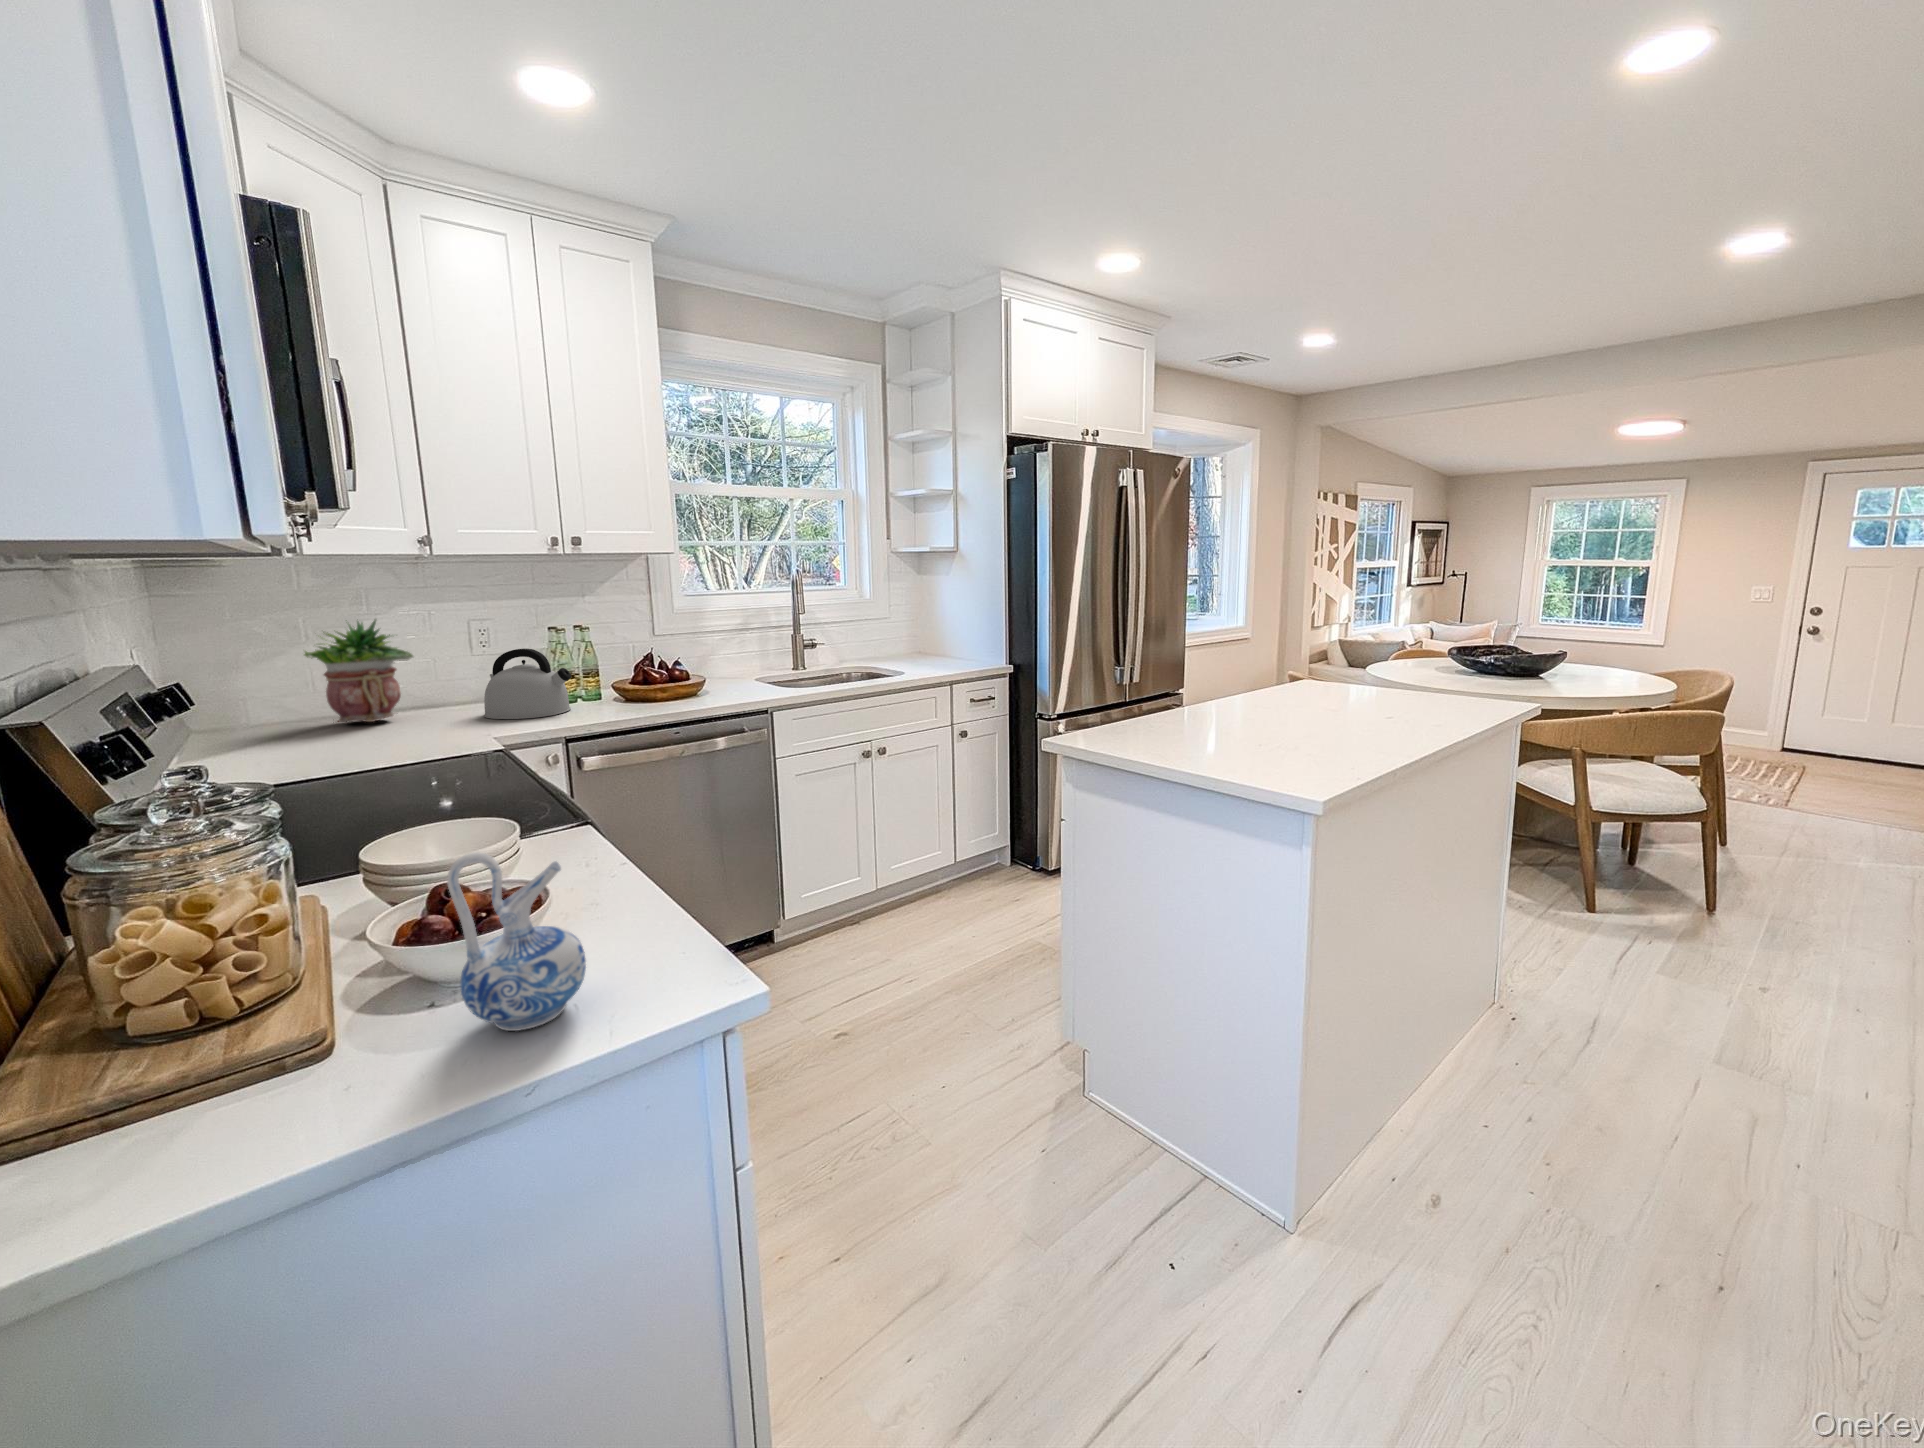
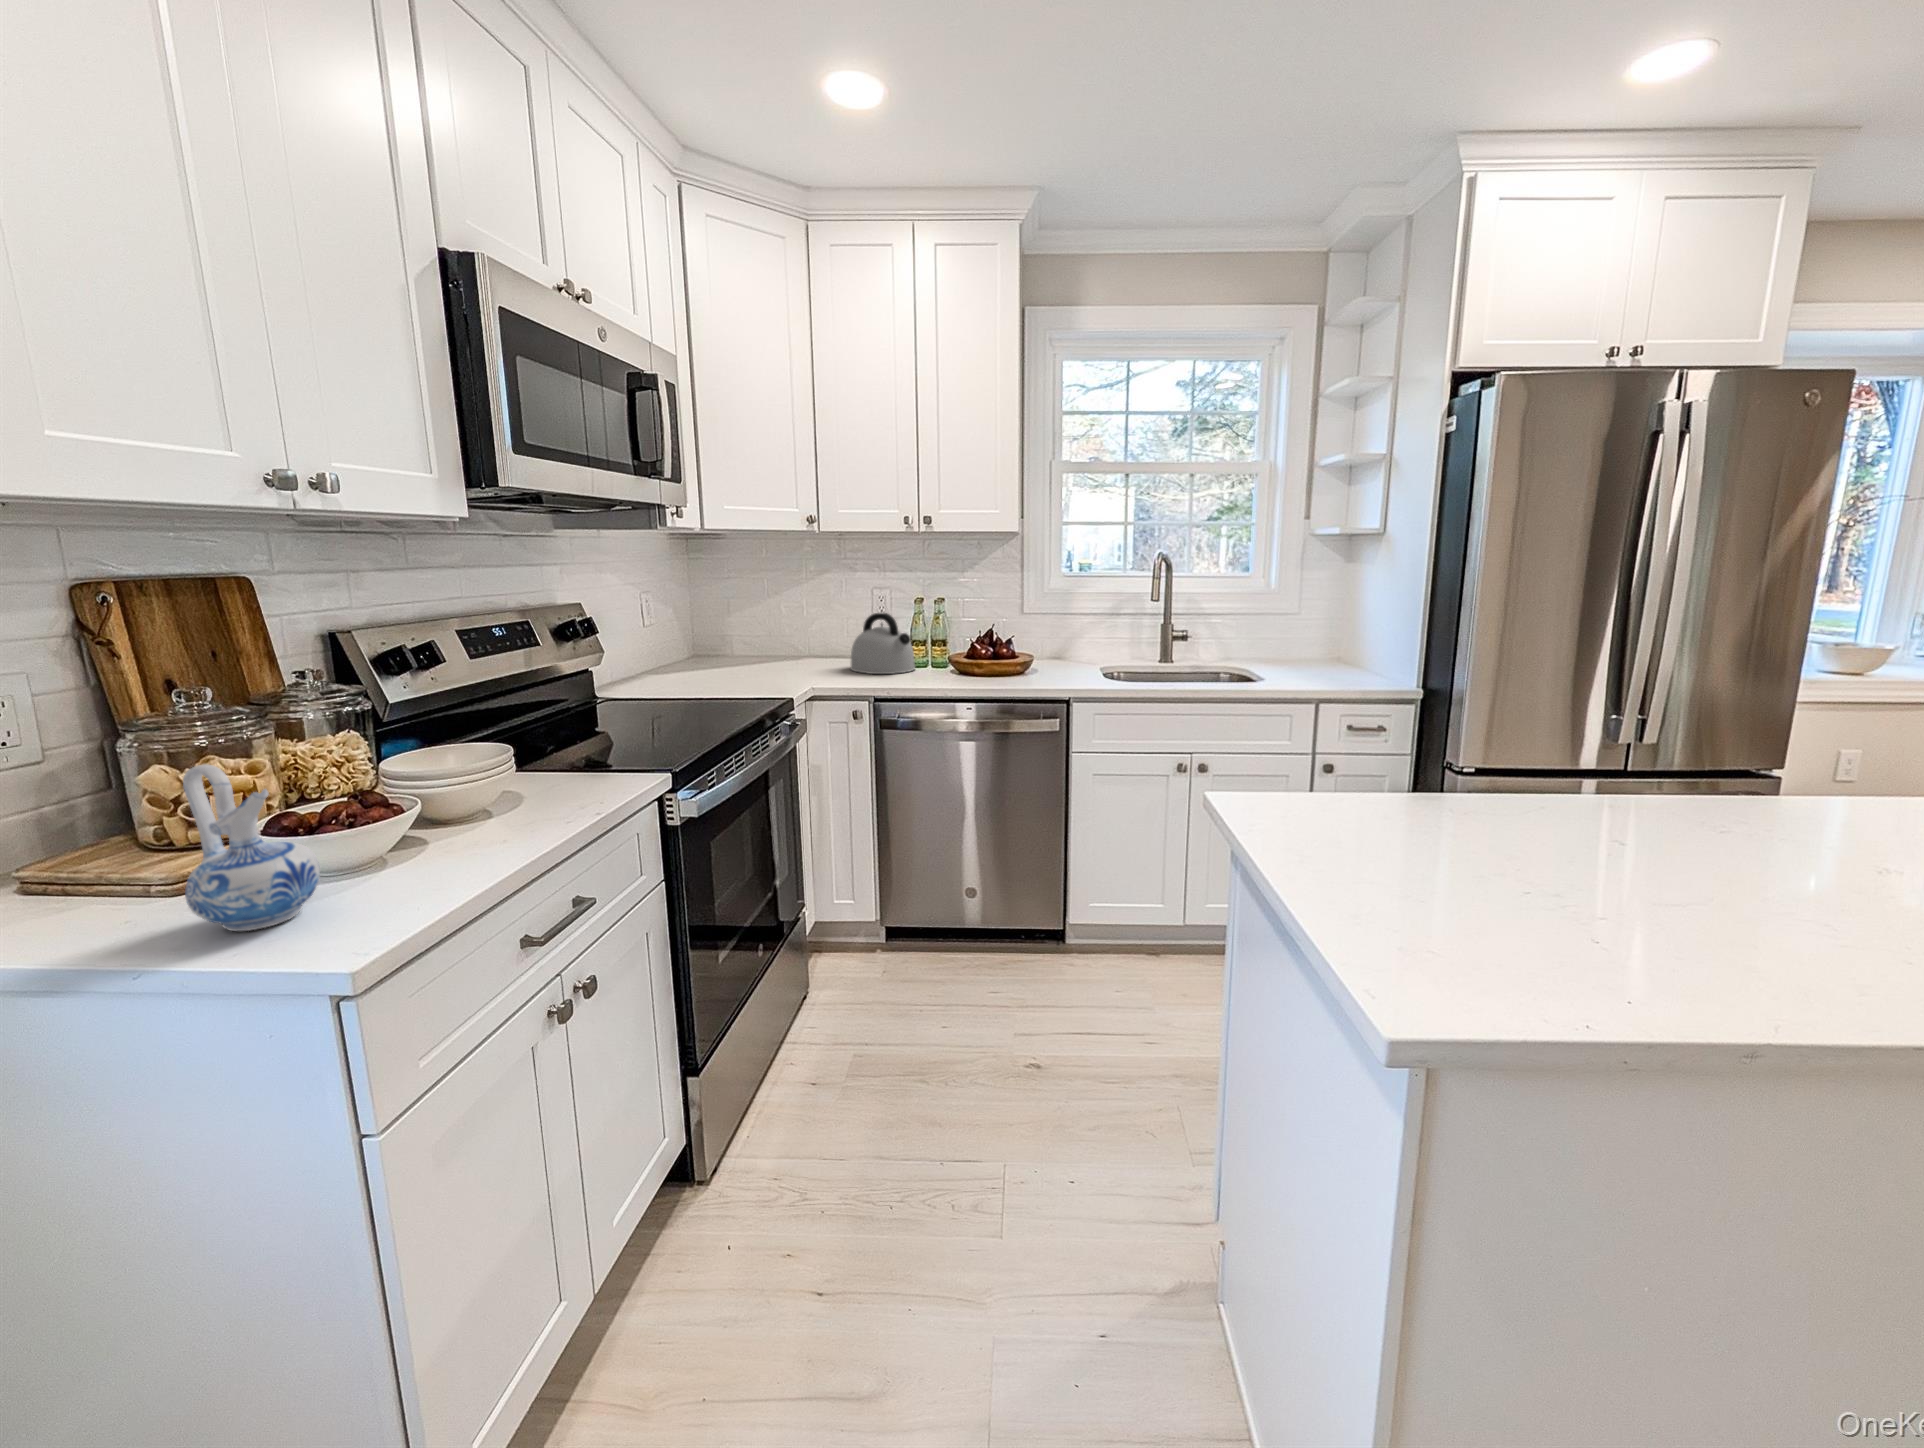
potted plant: present [304,619,413,722] -> none [749,578,819,661]

